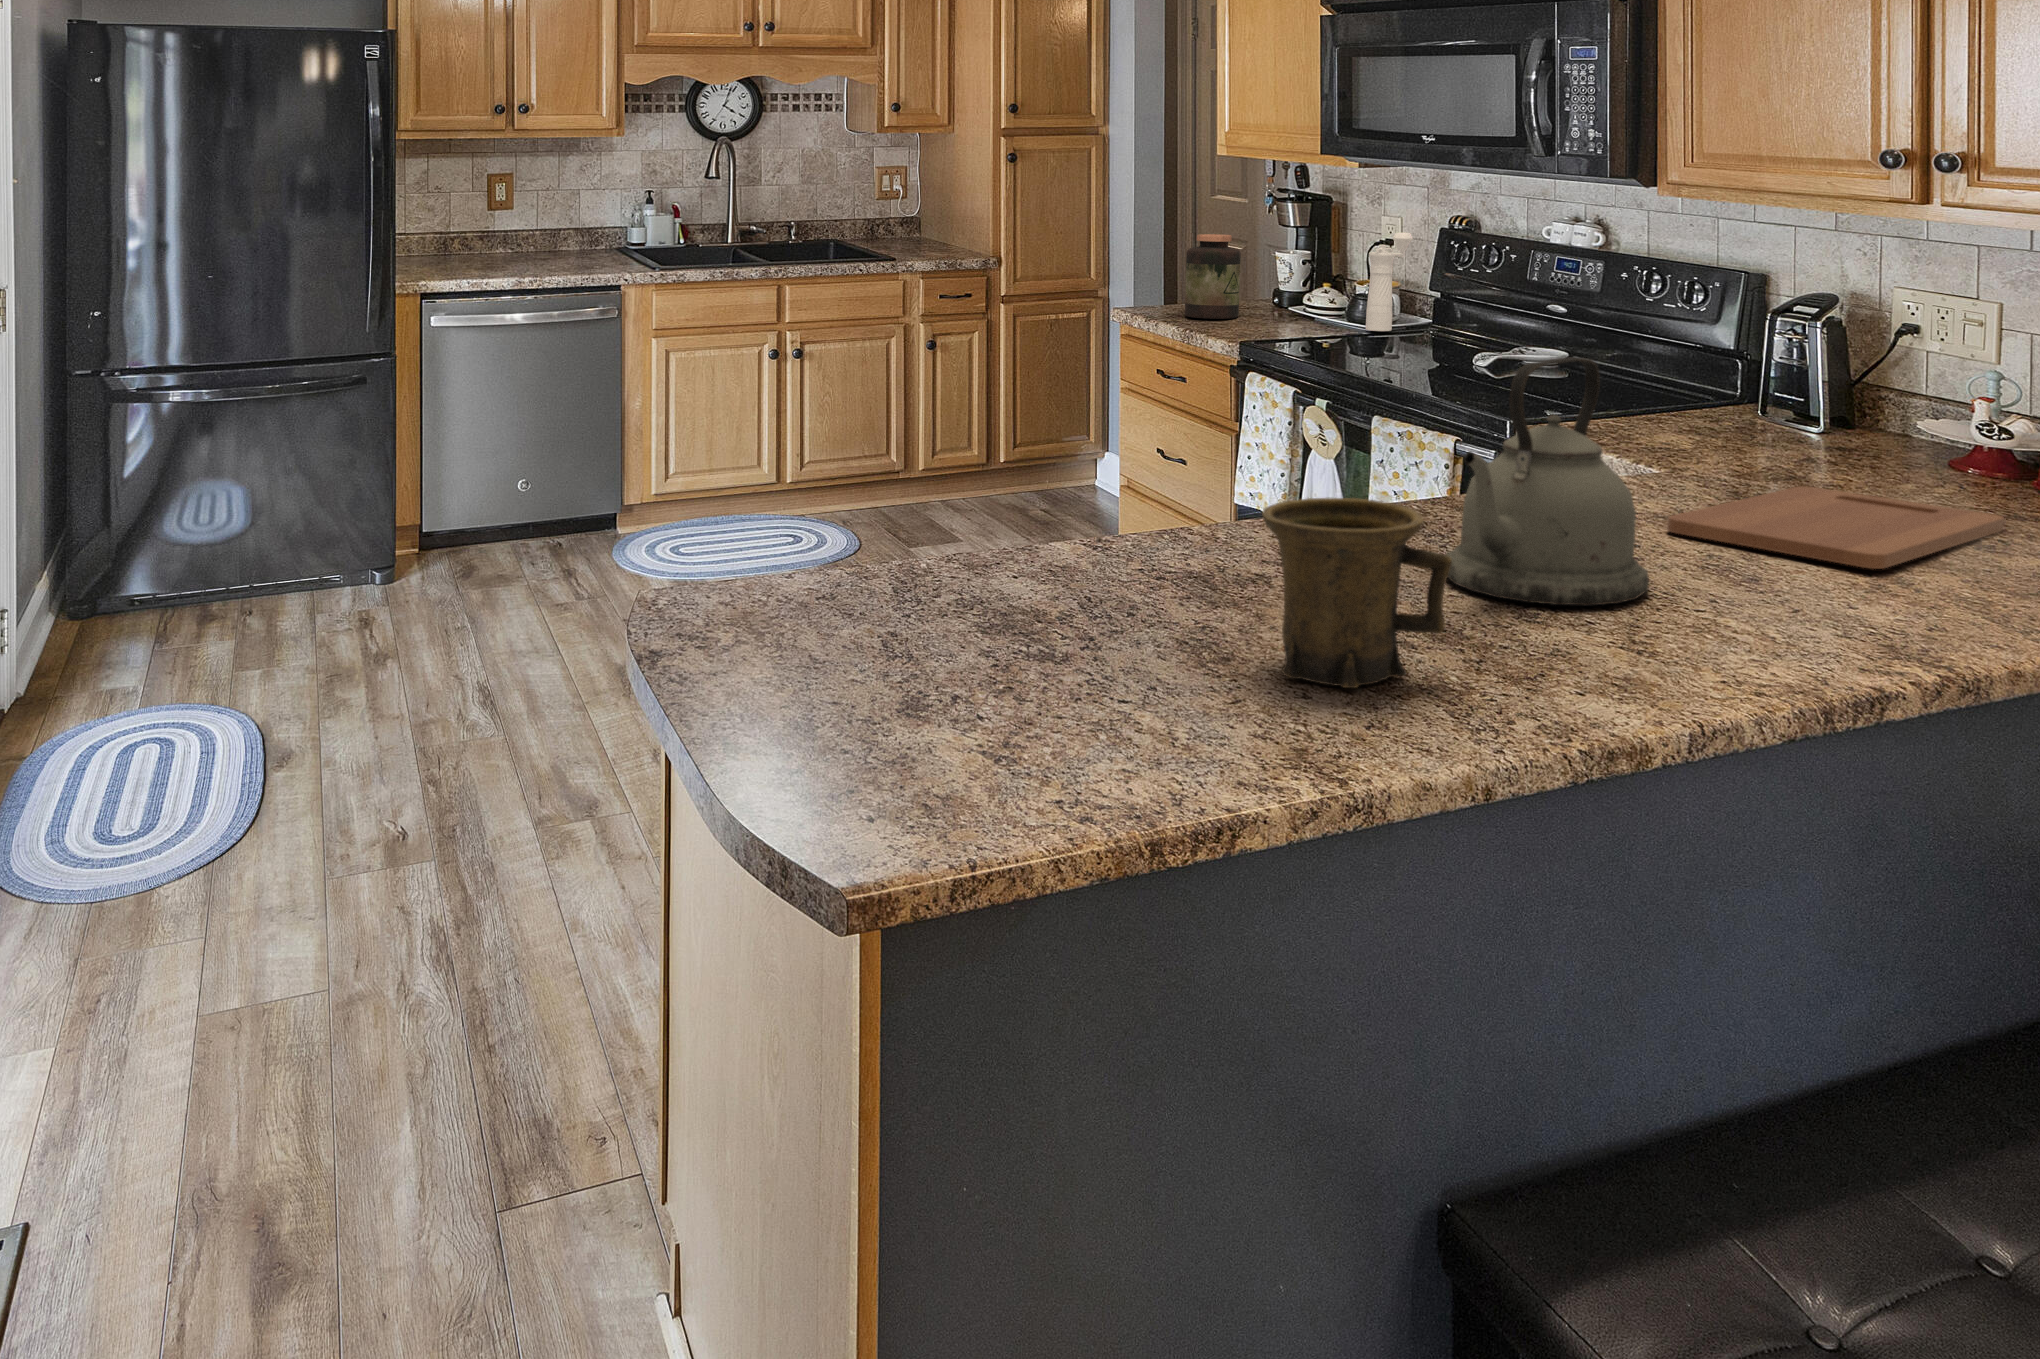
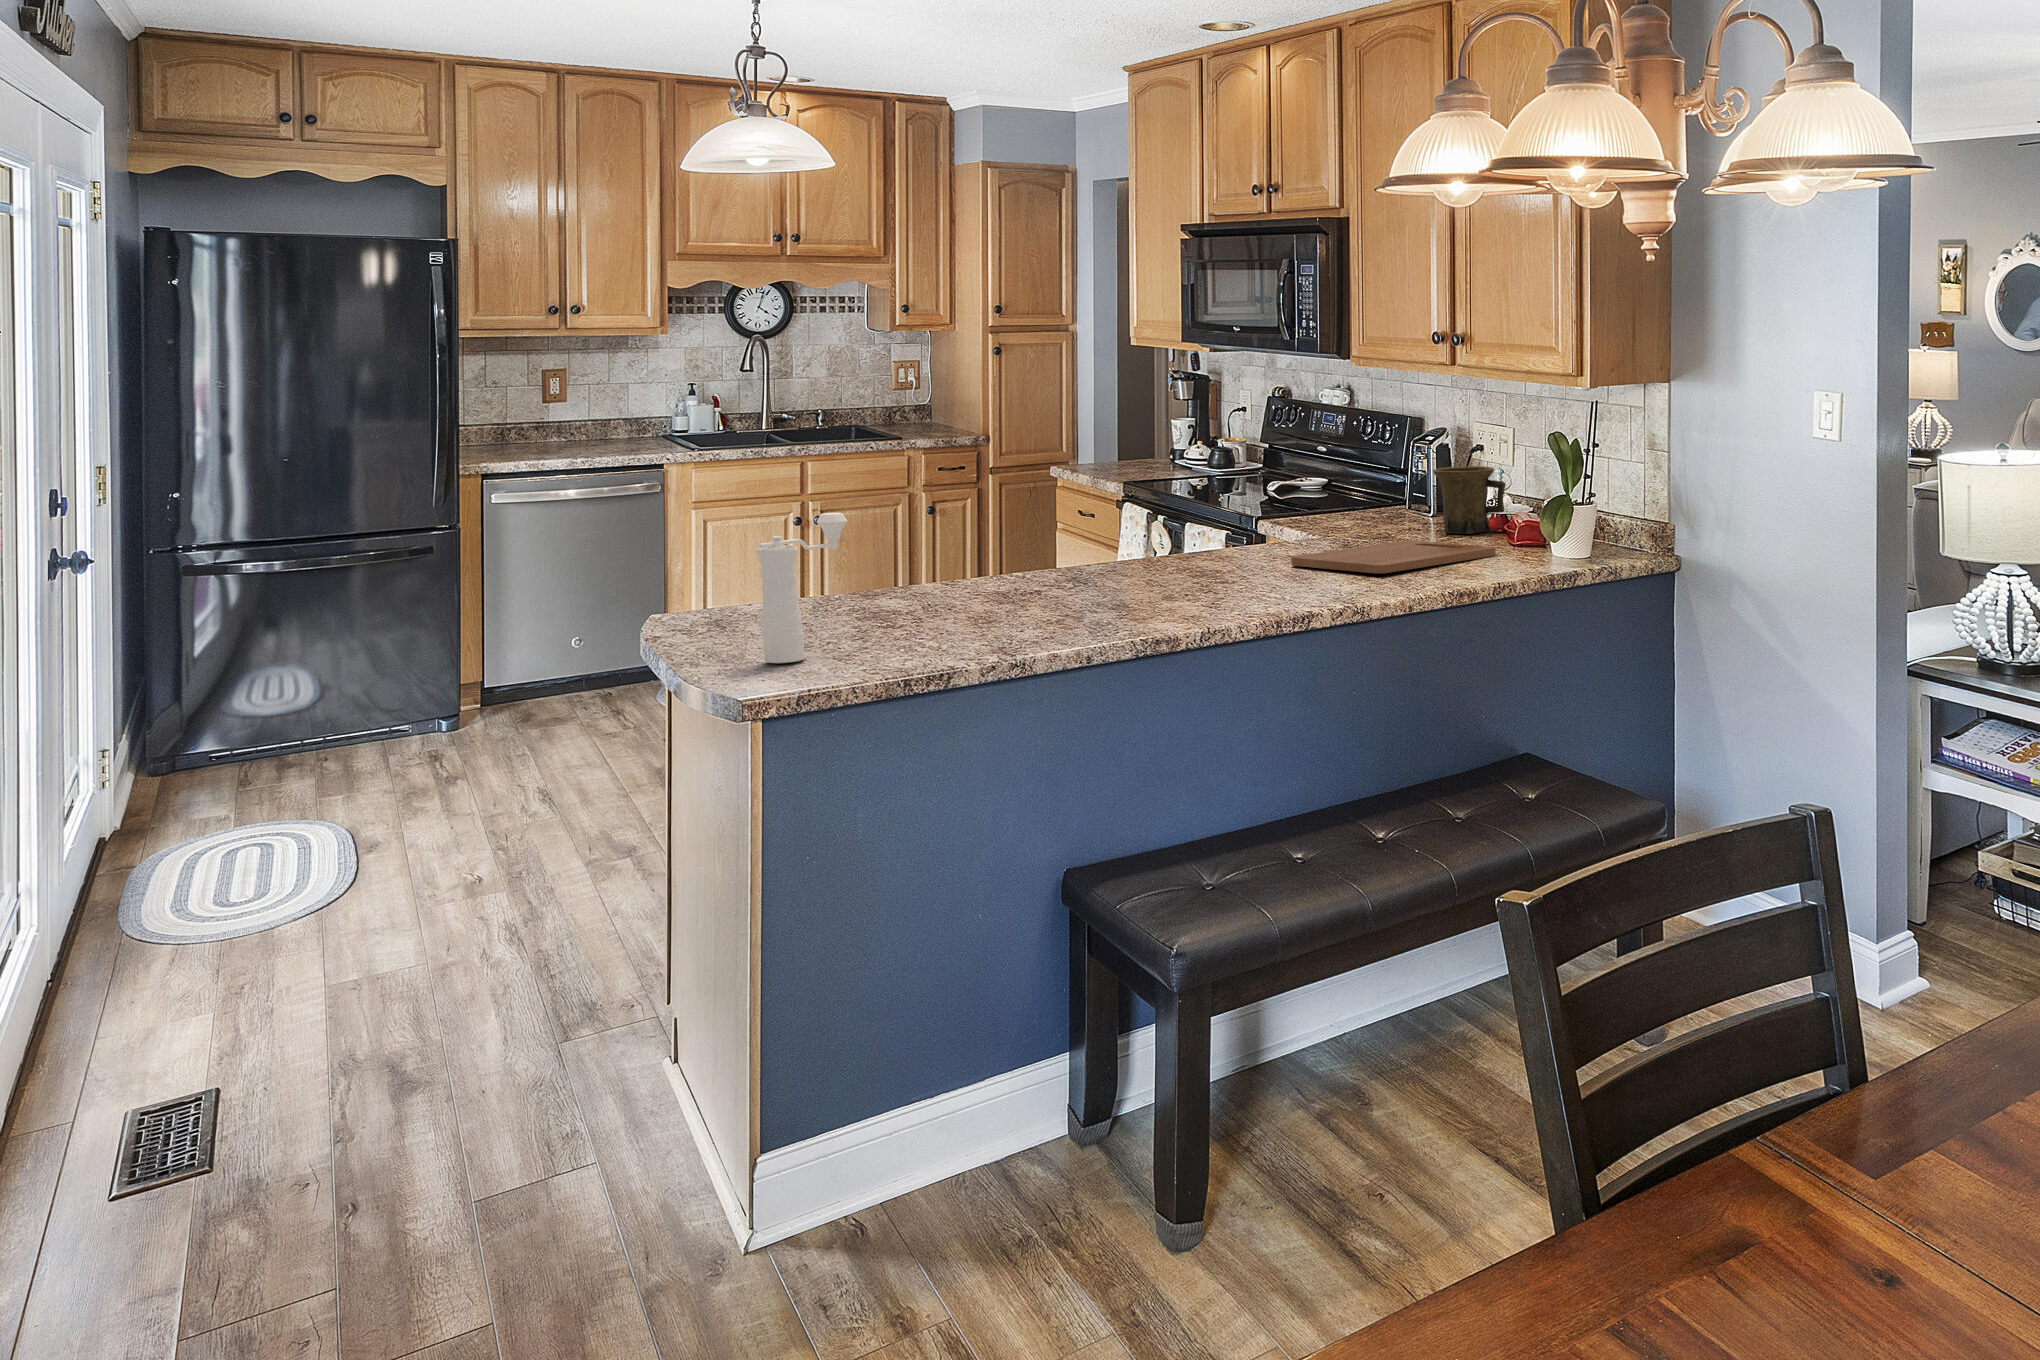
pepper mill: present [1366,232,1413,331] -> present [756,513,847,663]
jar: present [1185,234,1241,319] -> none [1113,402,1156,467]
kettle: present [1447,357,1649,606] -> none [1108,459,1239,597]
mug: present [1262,498,1452,688] -> present [1433,466,1505,534]

